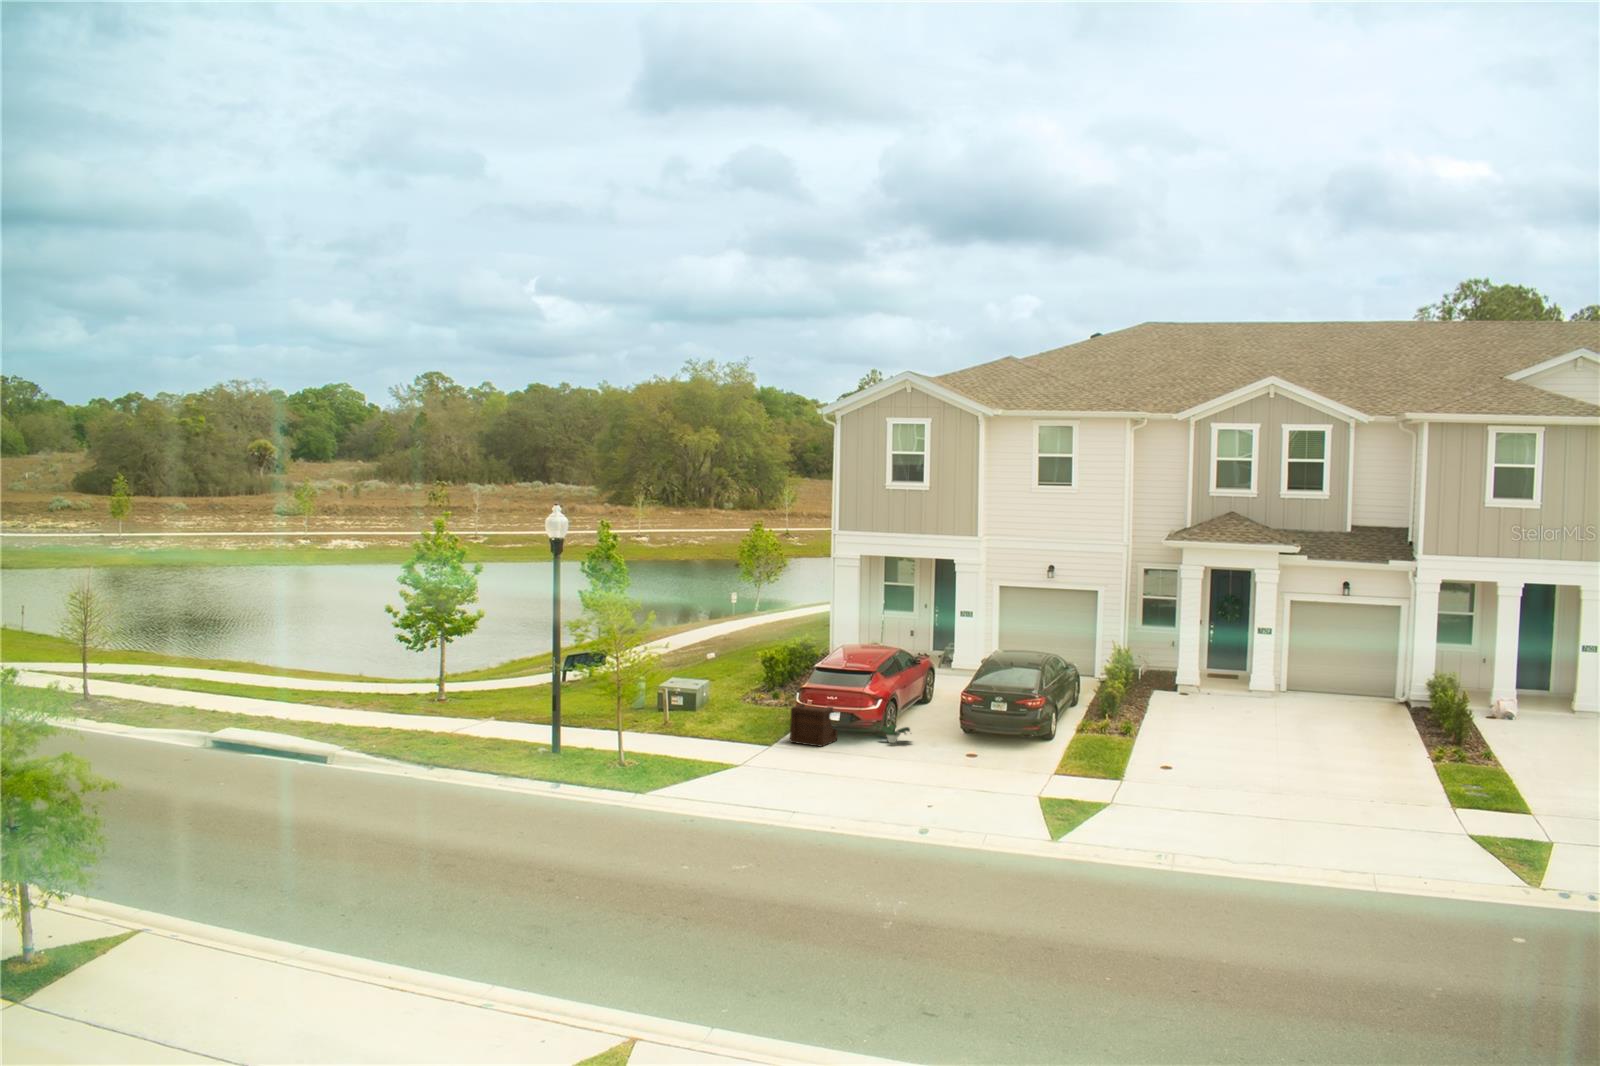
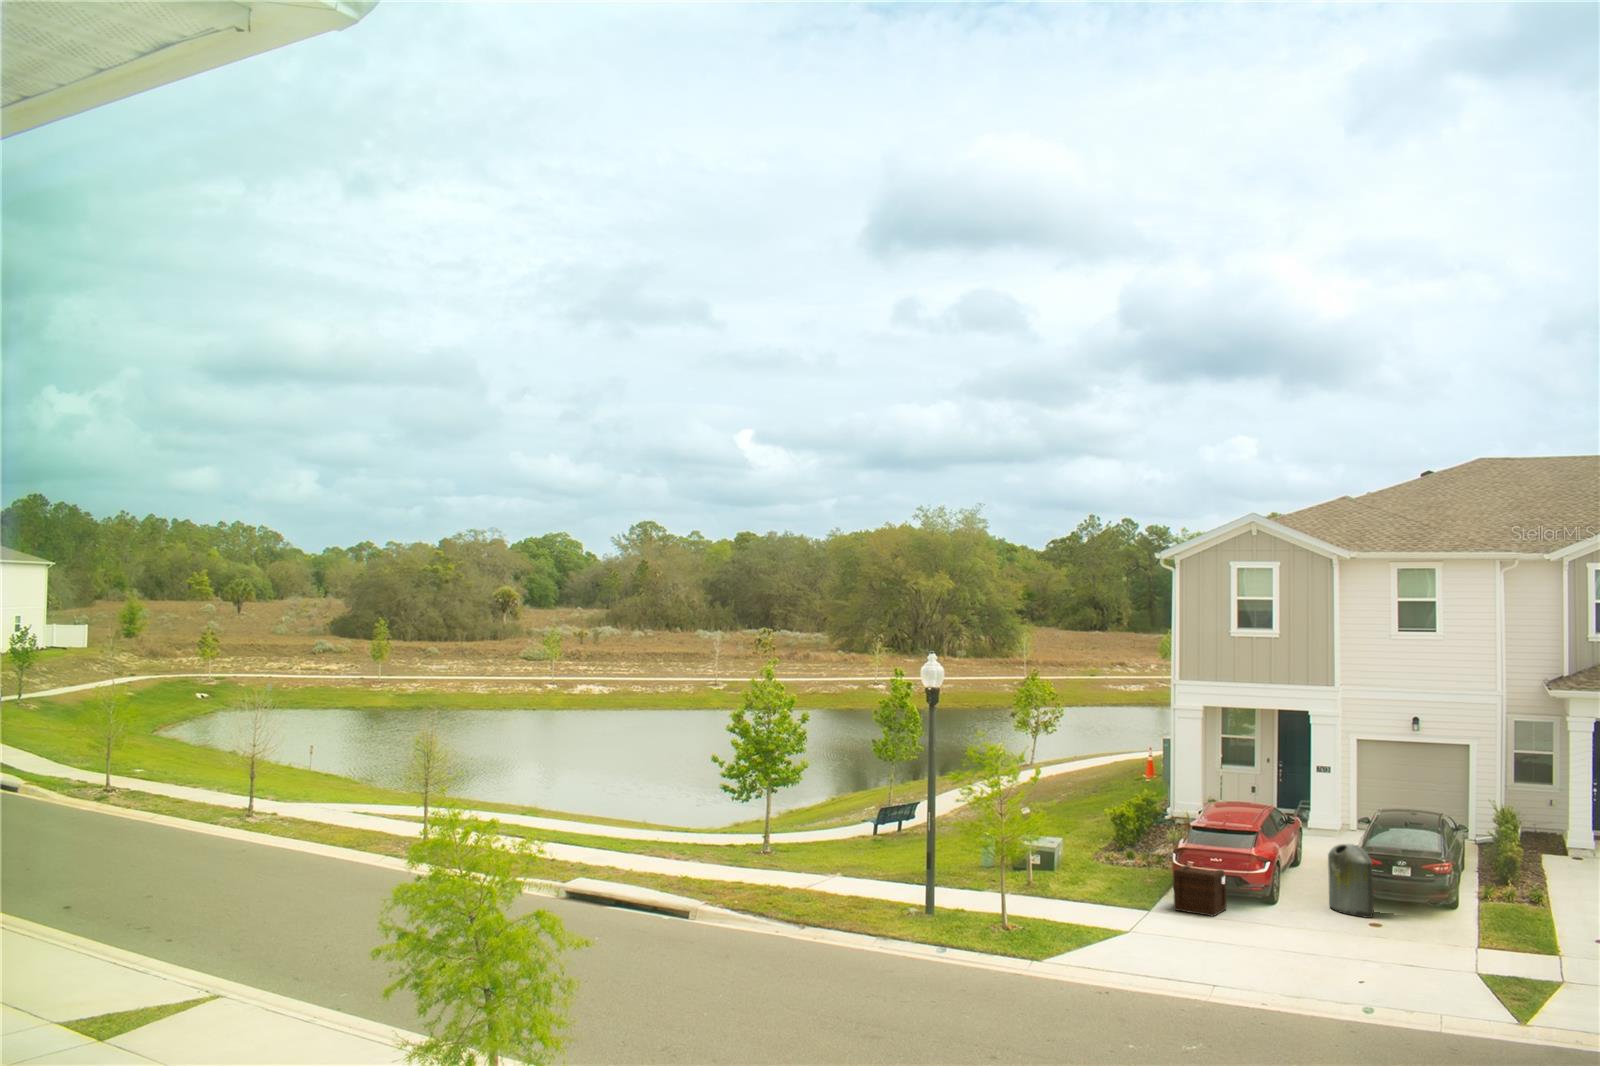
trash can: none [929,681,963,743] -> present [1328,844,1373,918]
potted plant: present [879,725,910,743] -> none [1273,893,1316,915]

